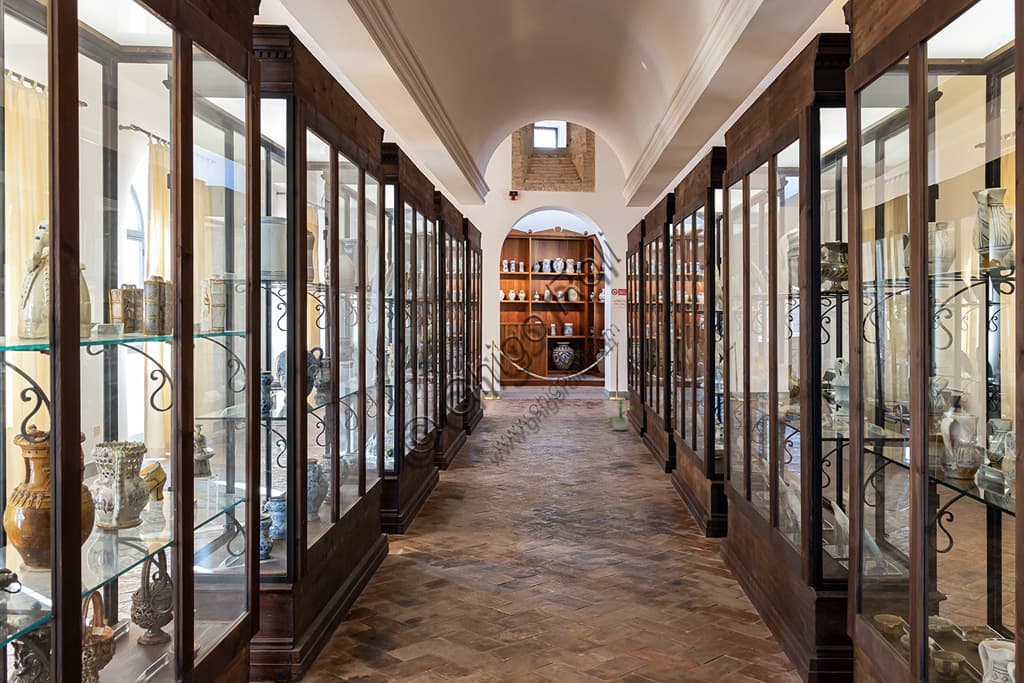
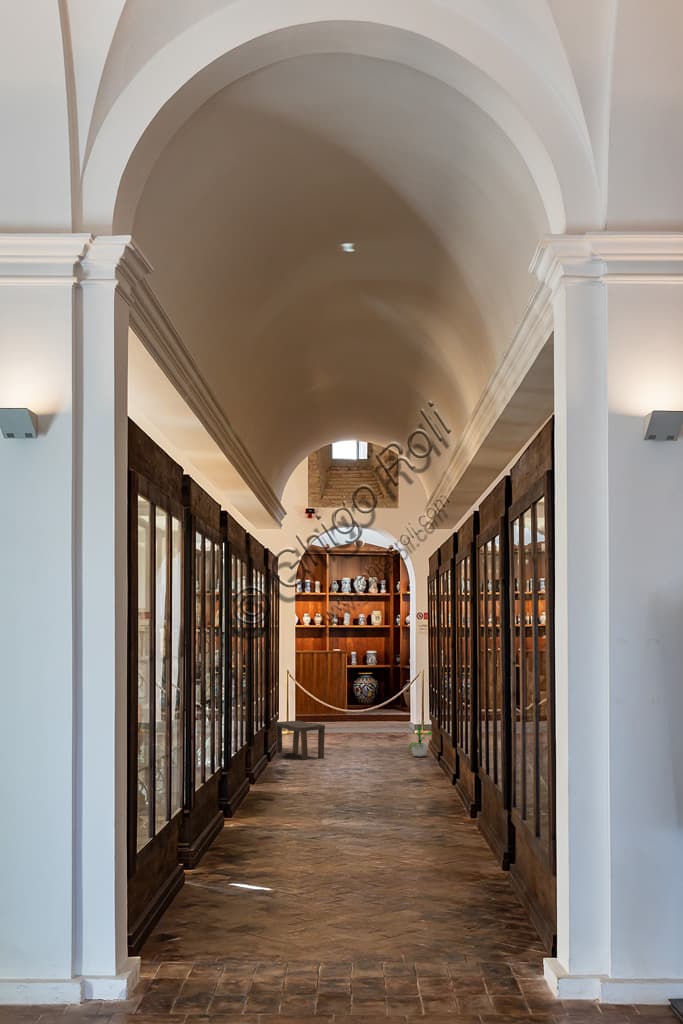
bench: none [476,393,525,434] -> present [275,721,325,760]

